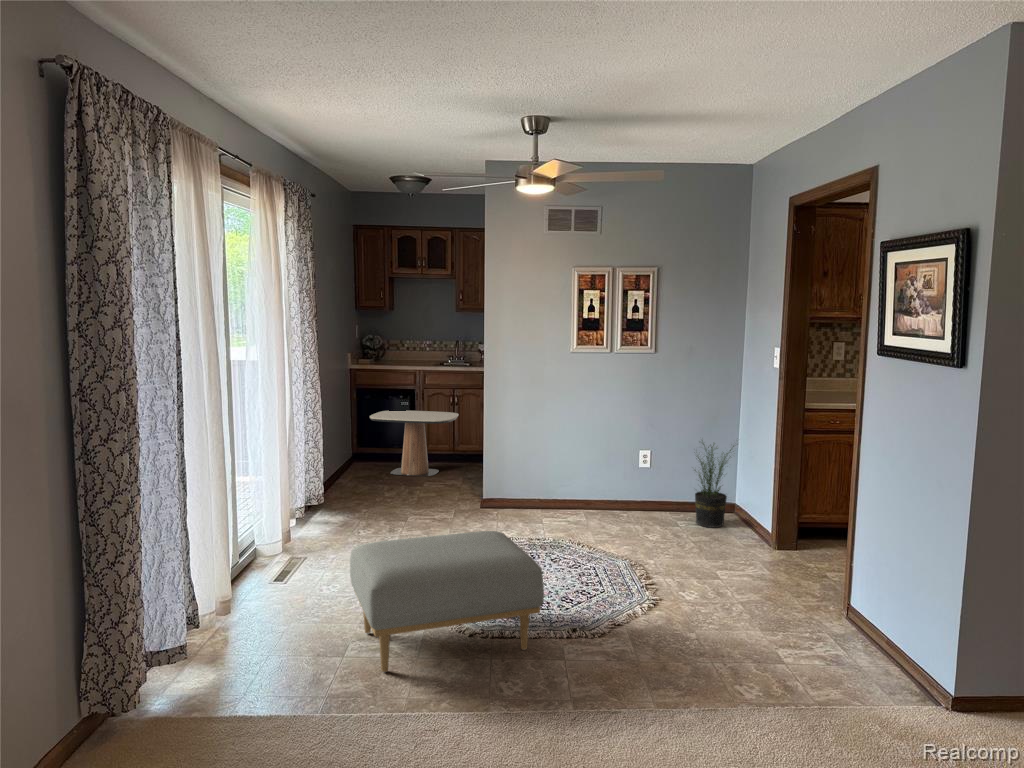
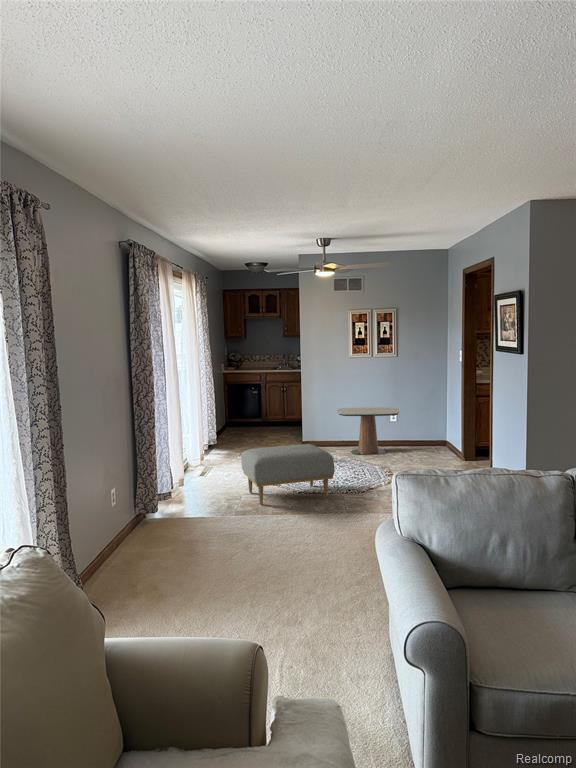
side table: present [370,410,459,476] -> present [337,407,399,454]
potted plant: present [695,444,734,528] -> none [417,401,447,452]

